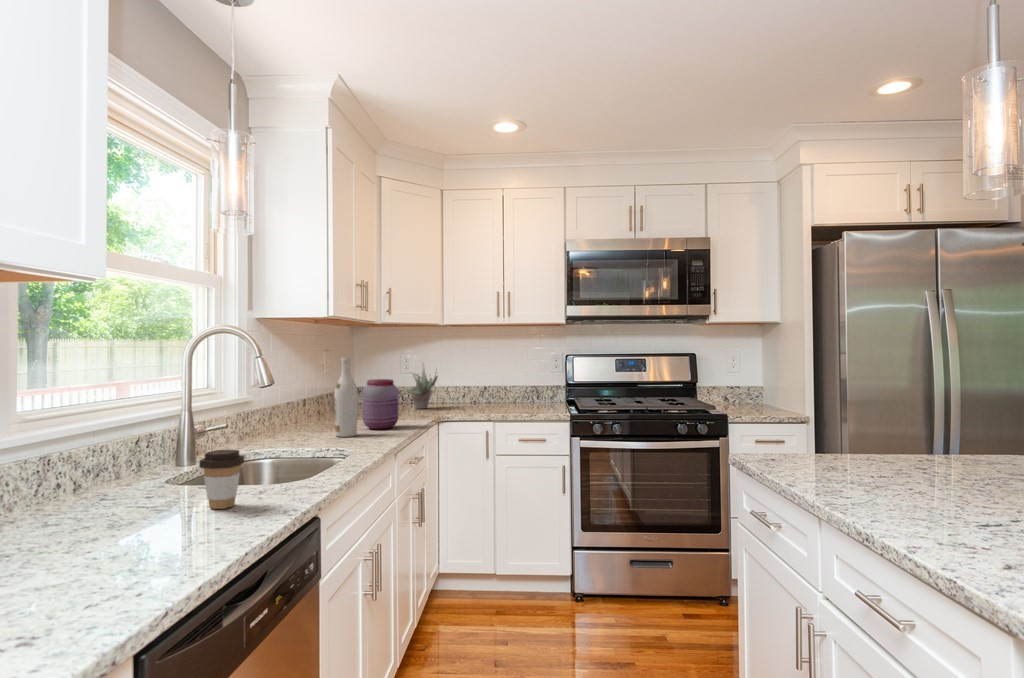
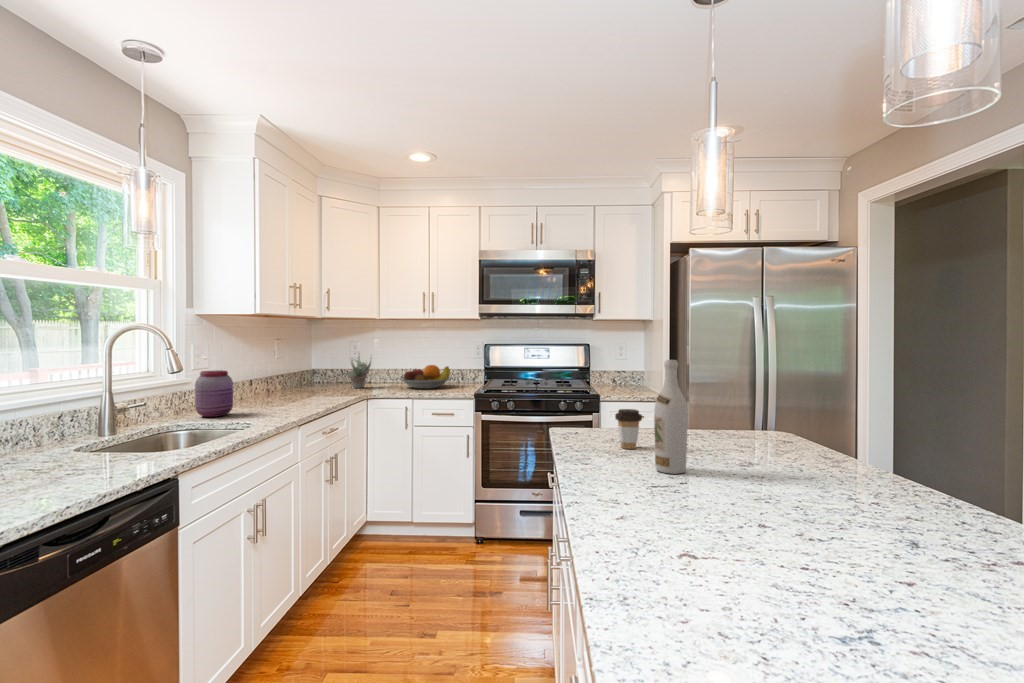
wine bottle: present [334,358,358,437] -> present [654,360,688,474]
jar: present [362,379,398,429] -> present [195,370,233,417]
fruit bowl: none [471,380,535,409] -> present [399,365,452,389]
coffee cup: present [199,450,244,509] -> present [615,409,642,449]

